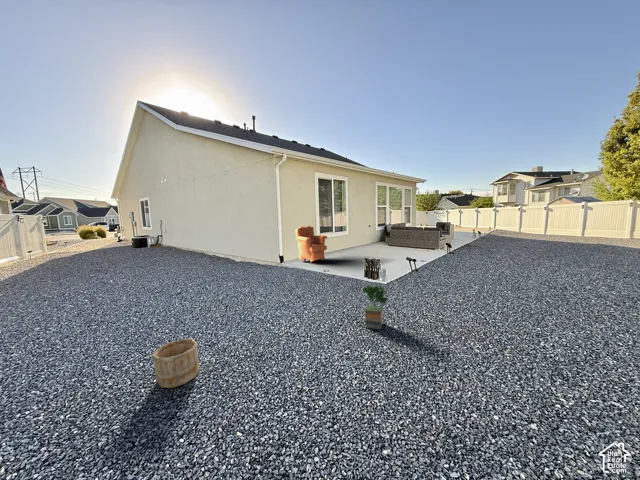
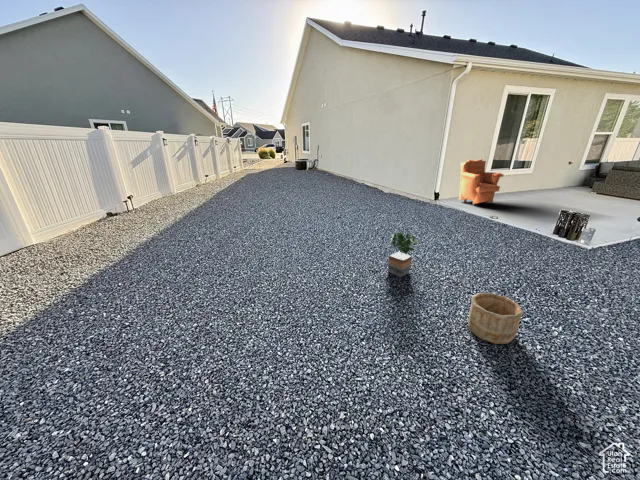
potted tree: present [362,286,388,329] -> present [388,233,419,277]
wooden bucket: present [152,339,199,388] -> present [468,293,524,344]

